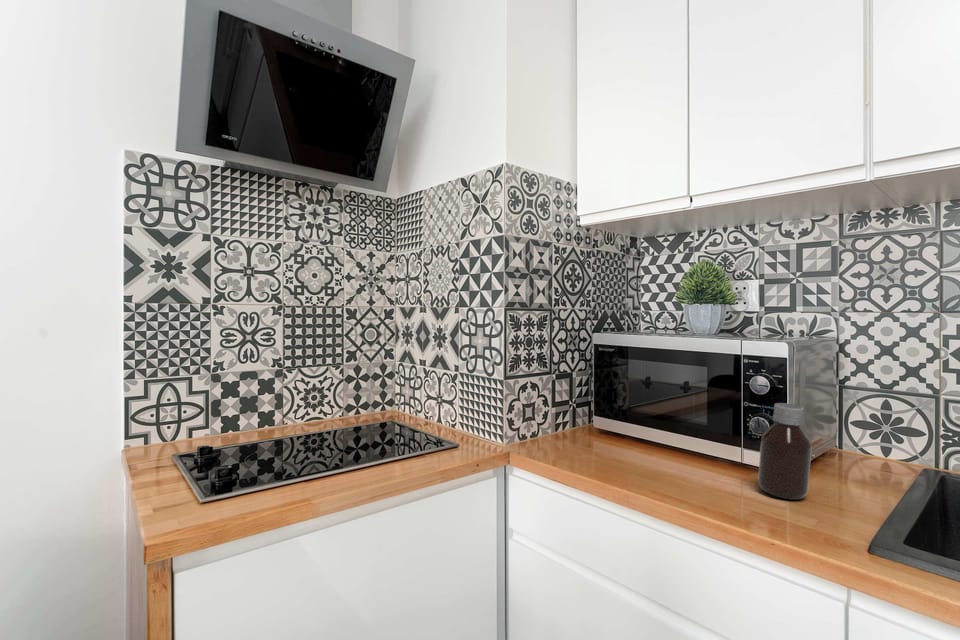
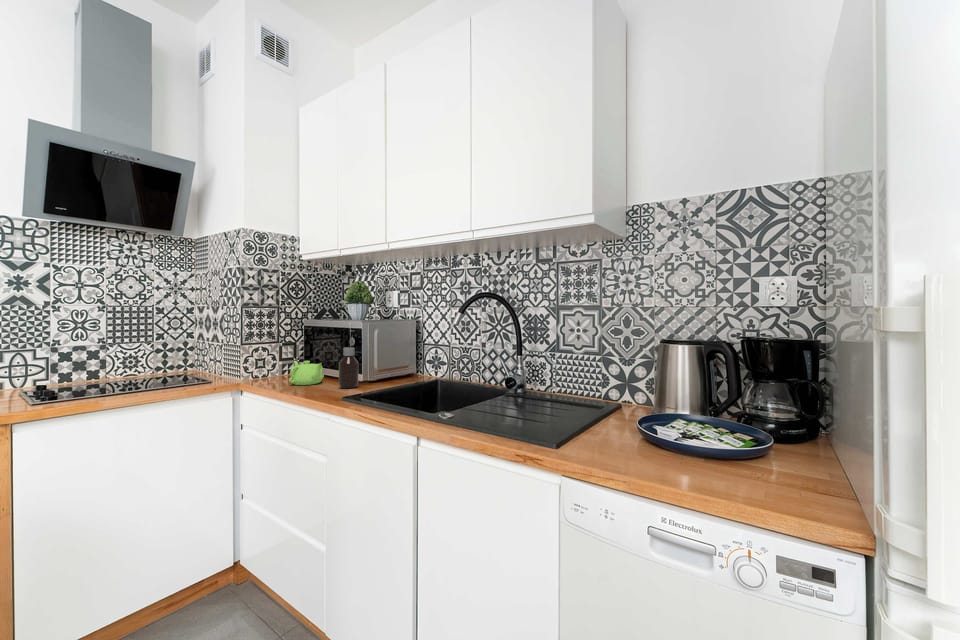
teapot: none [607,415,696,473] -> present [289,361,324,385]

